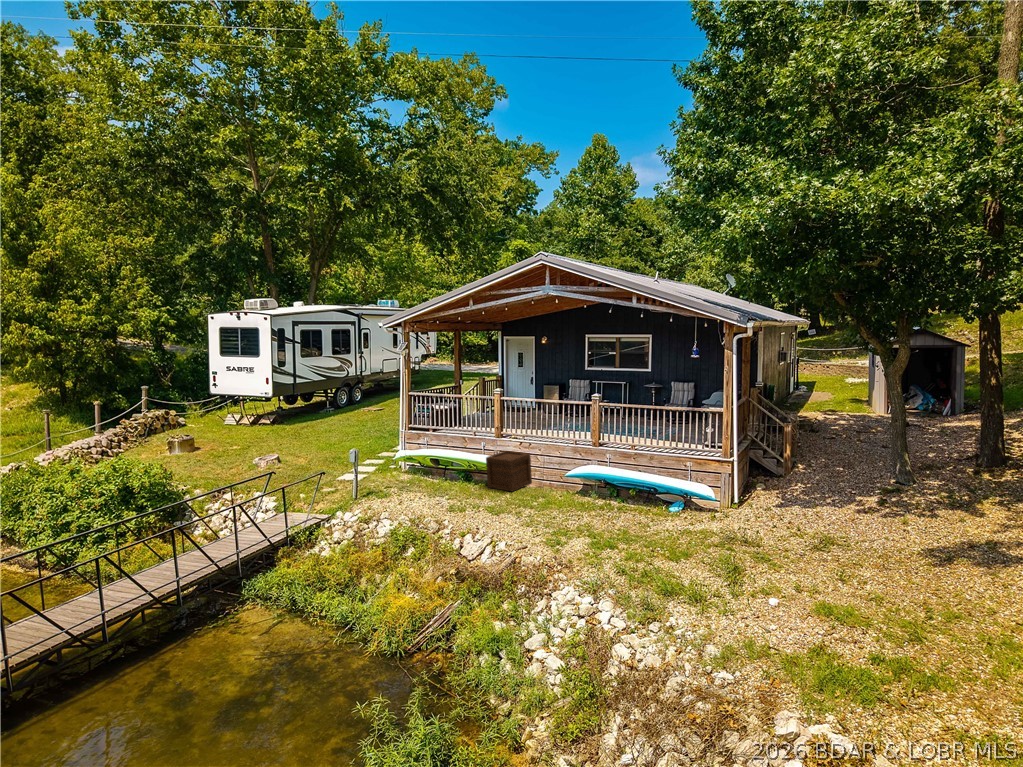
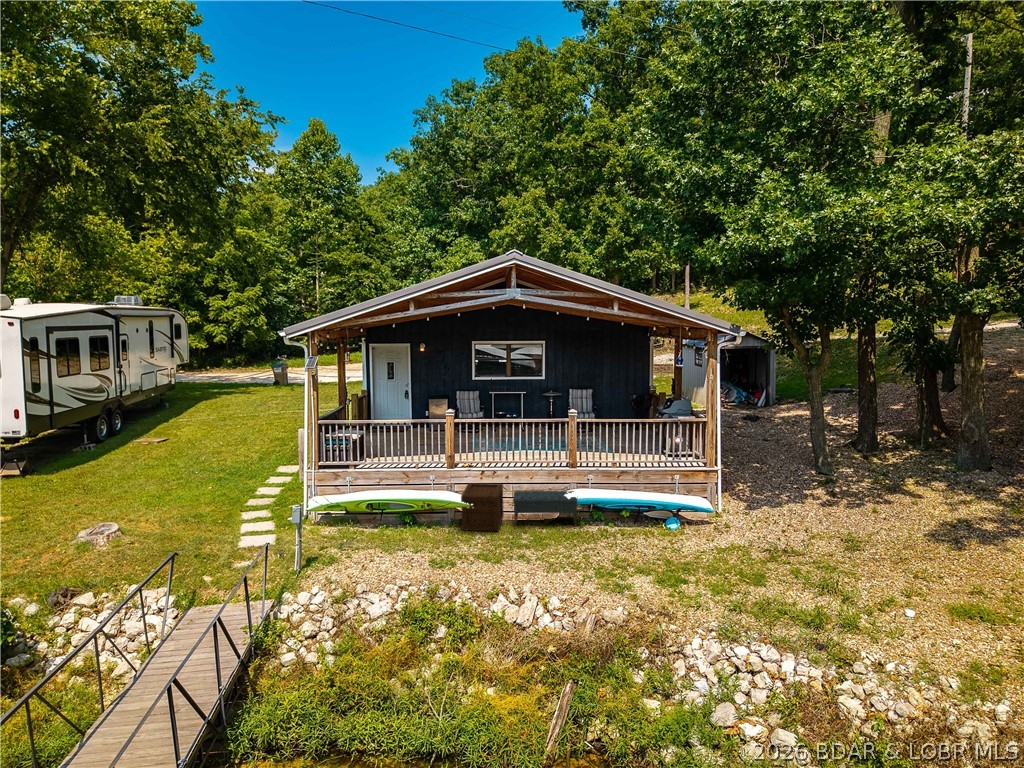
bench: none [528,461,588,497] -> present [513,490,578,526]

